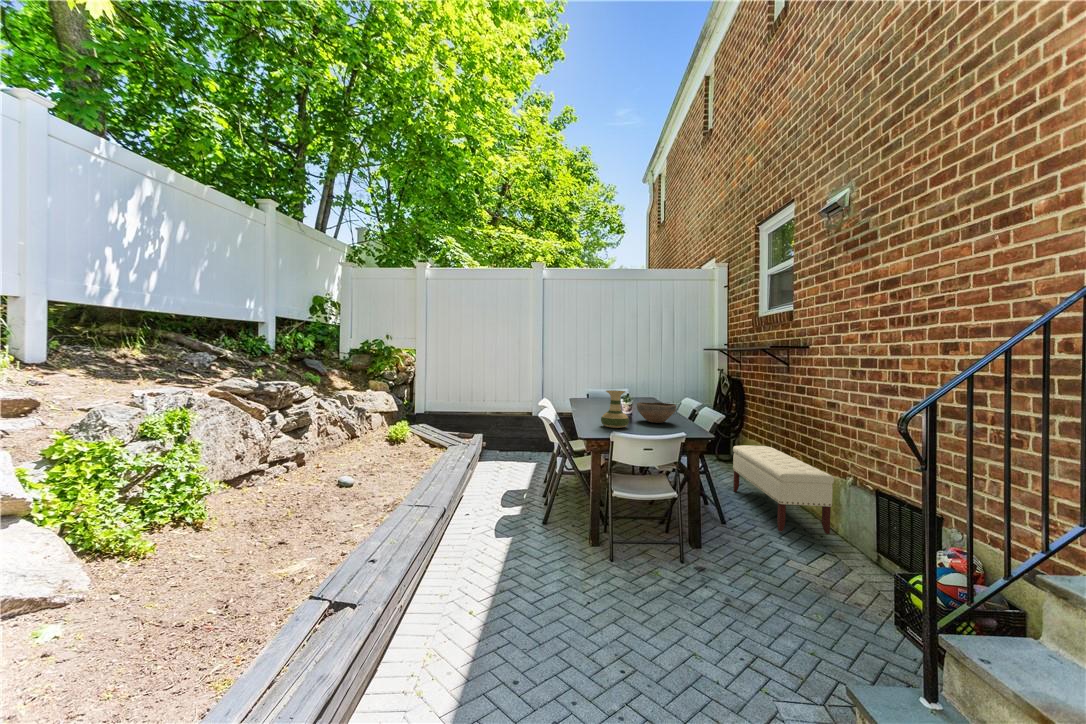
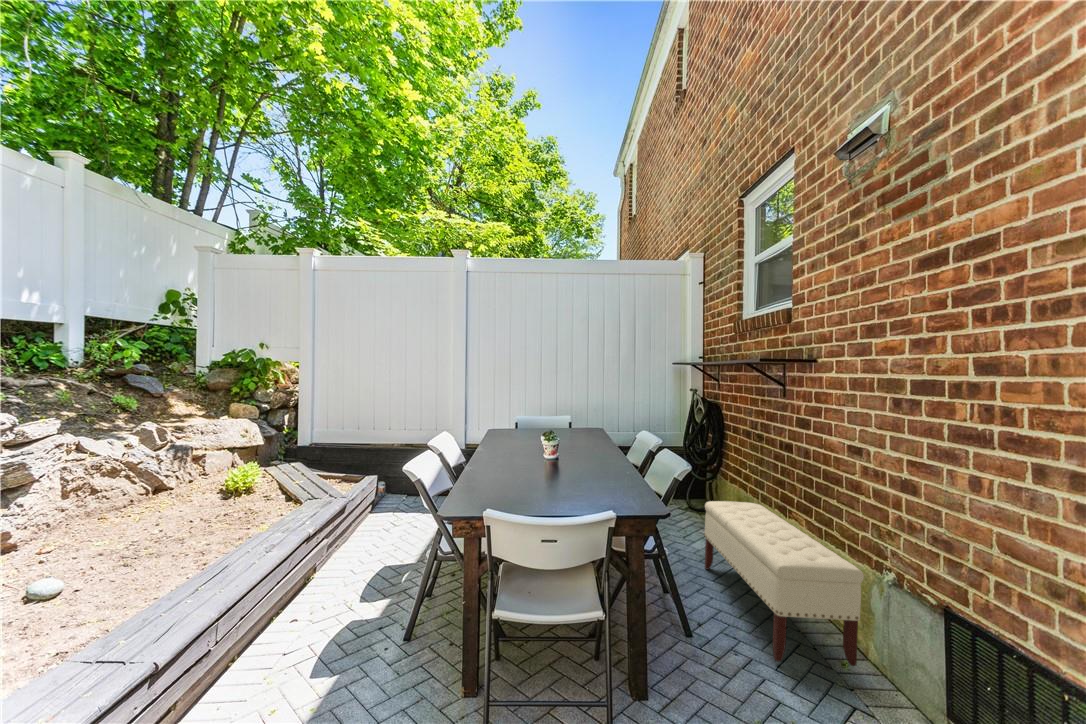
vase: present [601,390,629,428] -> none [487,422,534,487]
bowl: present [637,402,676,423] -> none [556,440,616,474]

